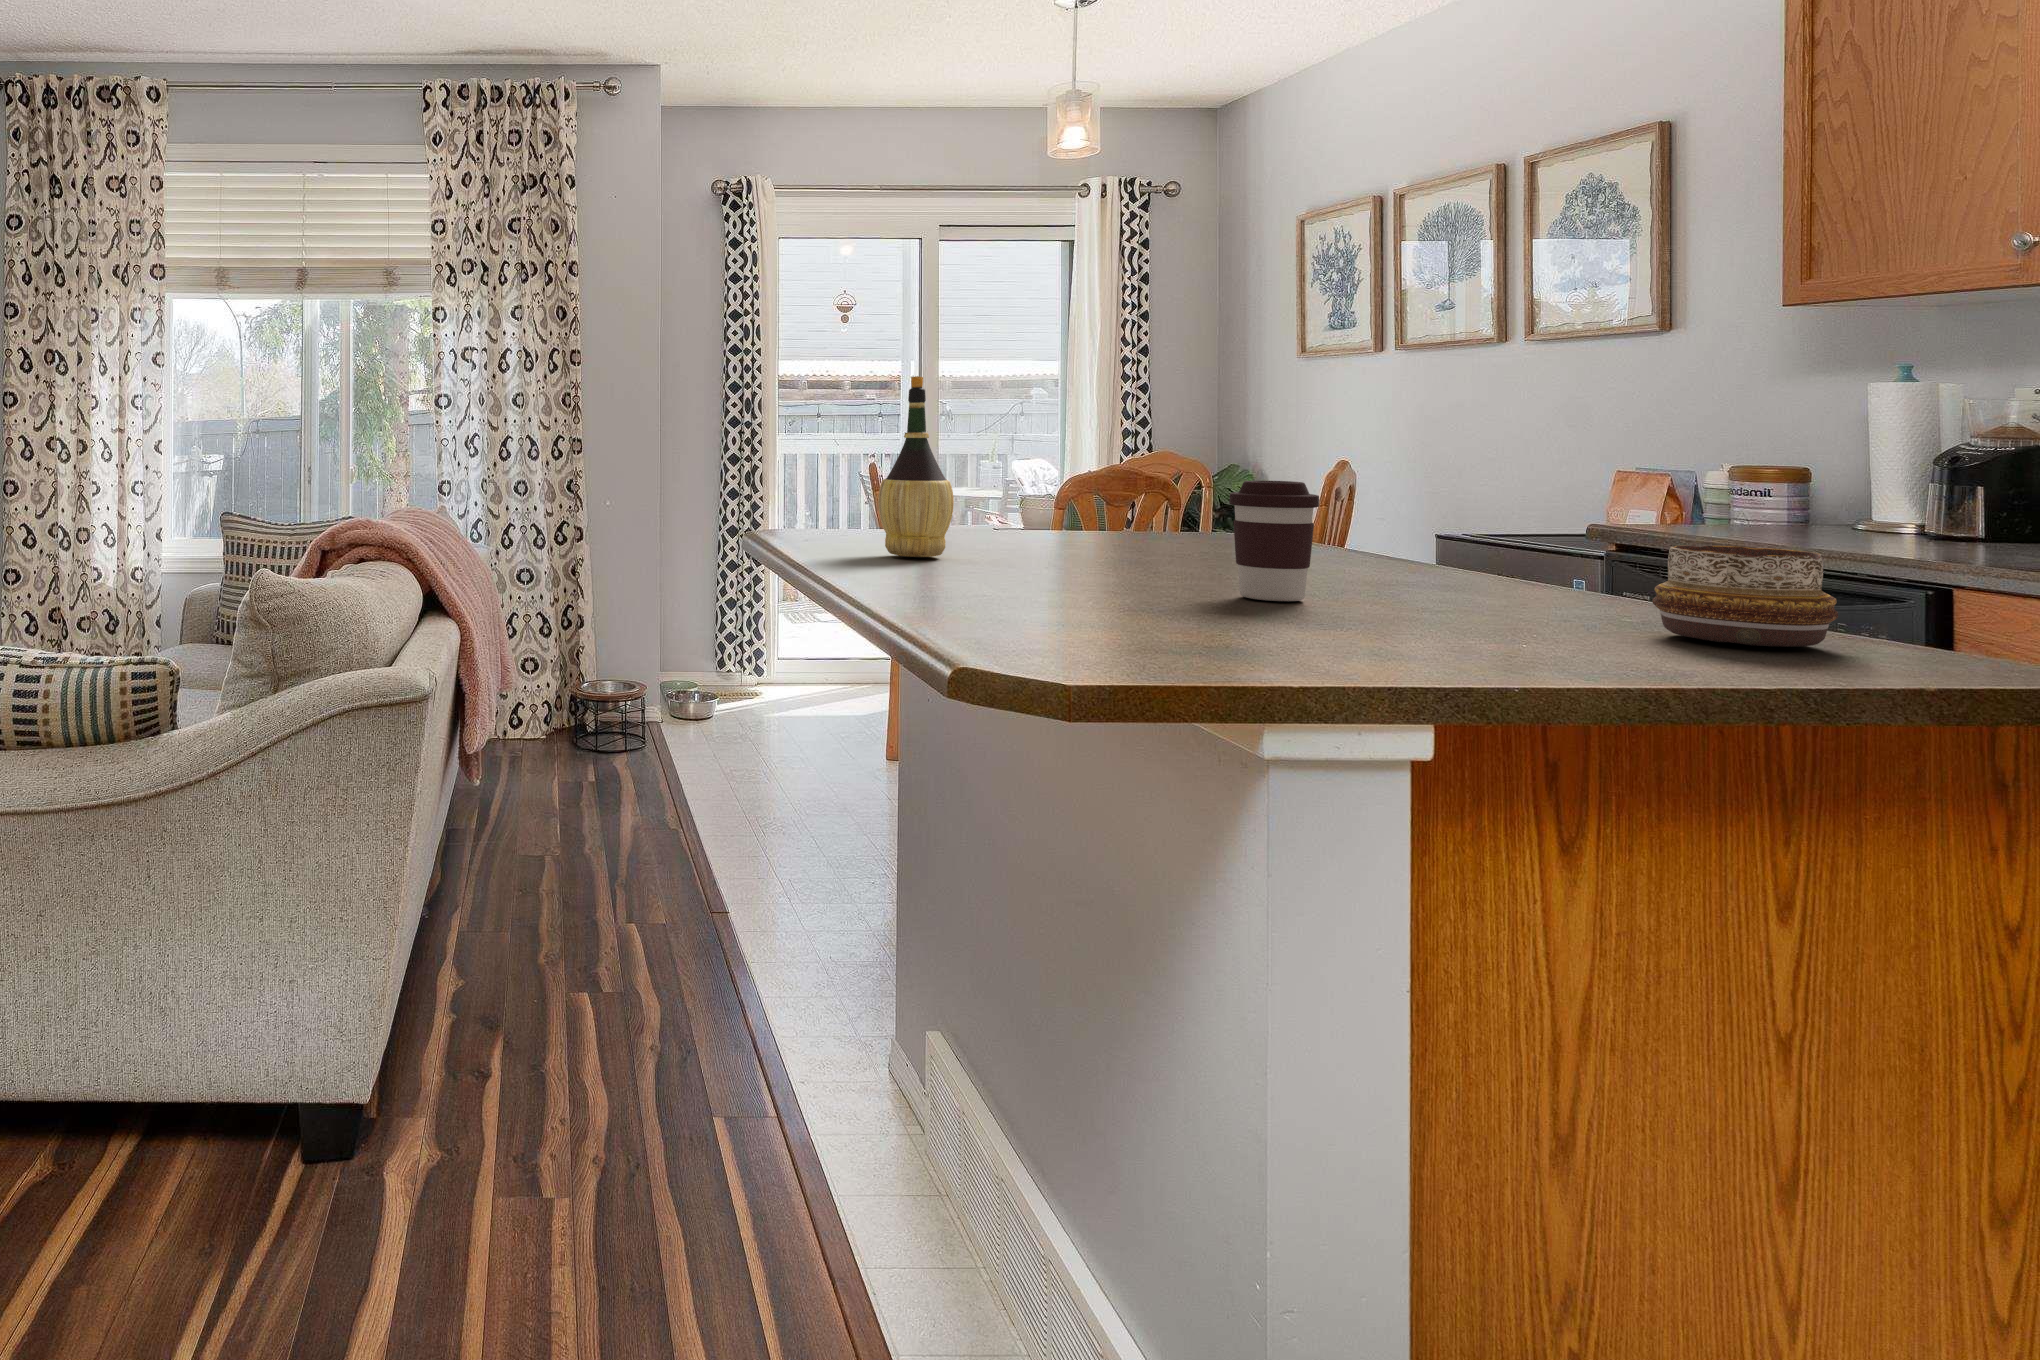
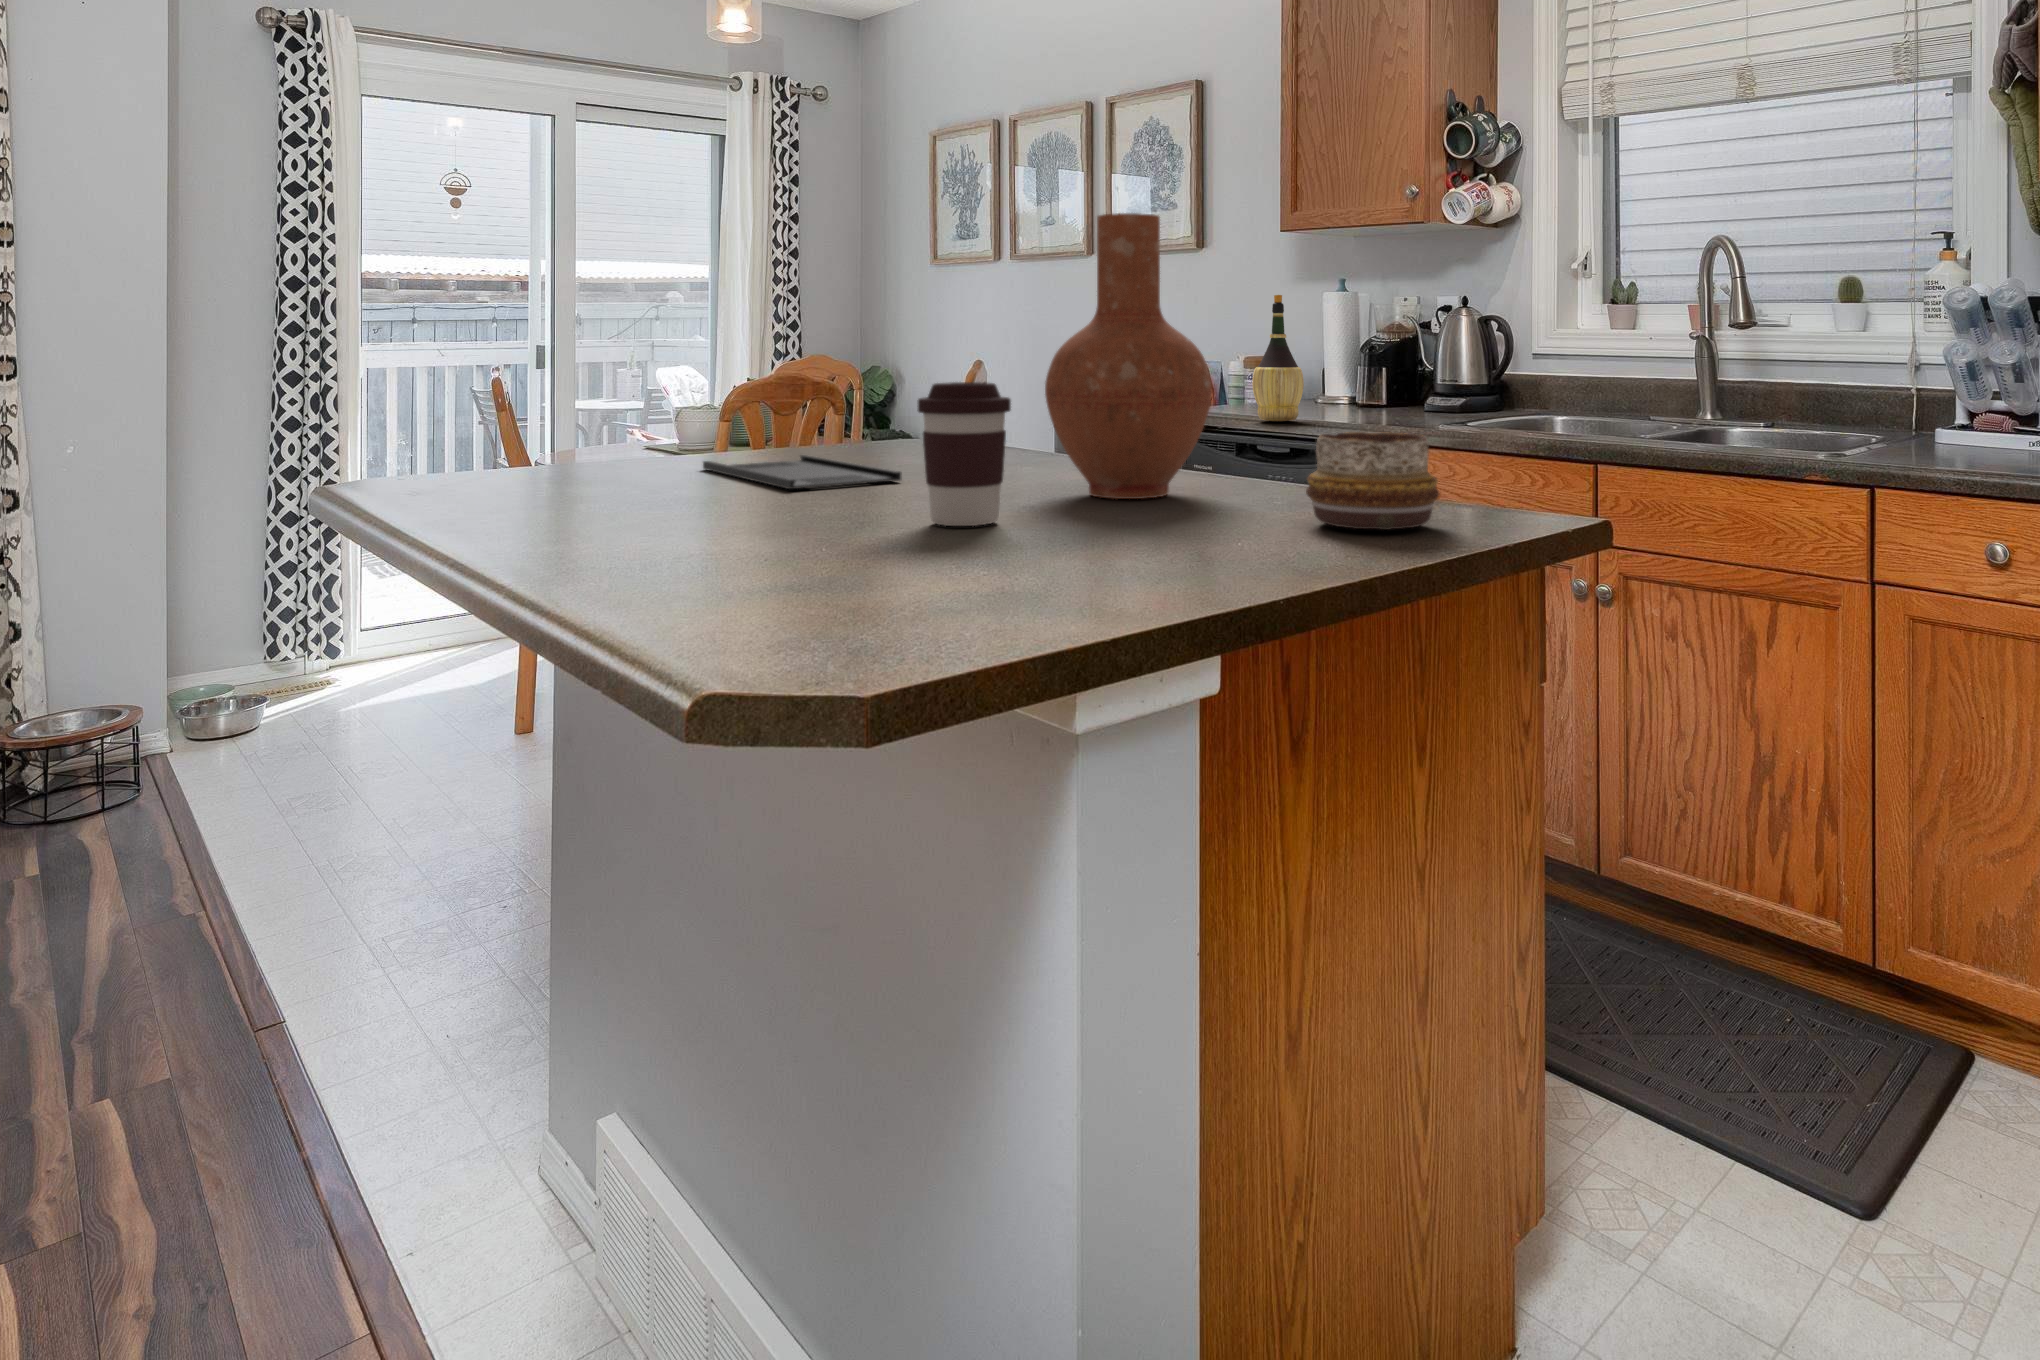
vase: none [1367,326,1564,597] -> present [1045,213,1212,499]
wine bottle: present [878,376,954,557] -> present [1252,295,1304,421]
tray: none [1049,537,1224,564] -> present [703,455,901,489]

